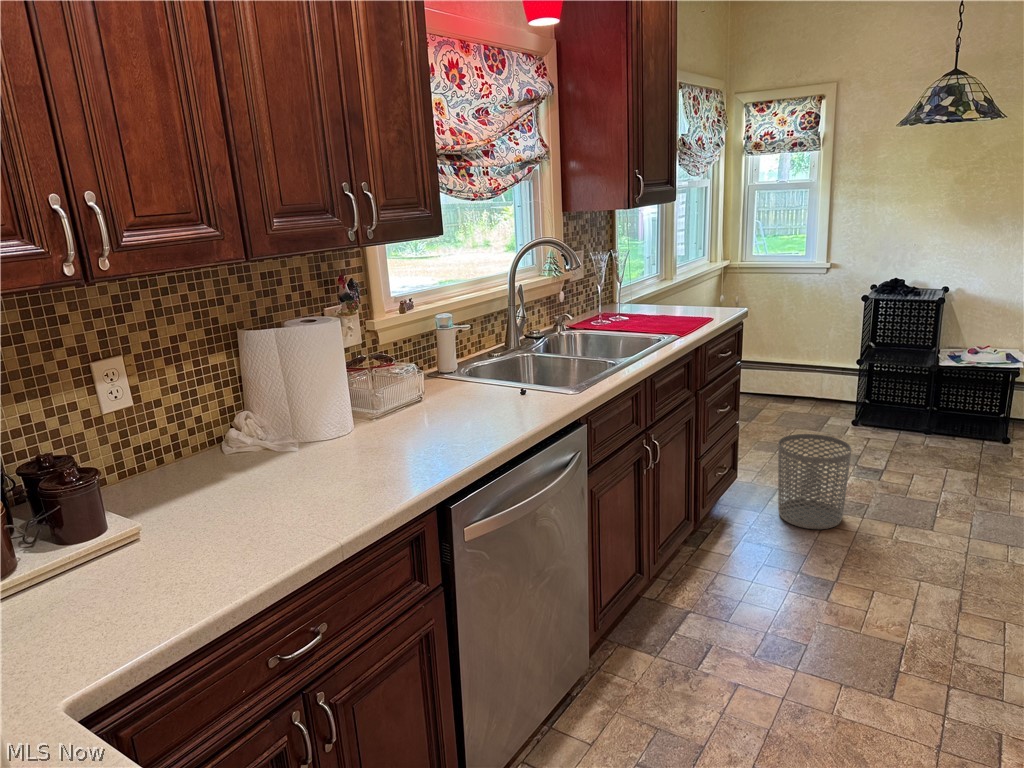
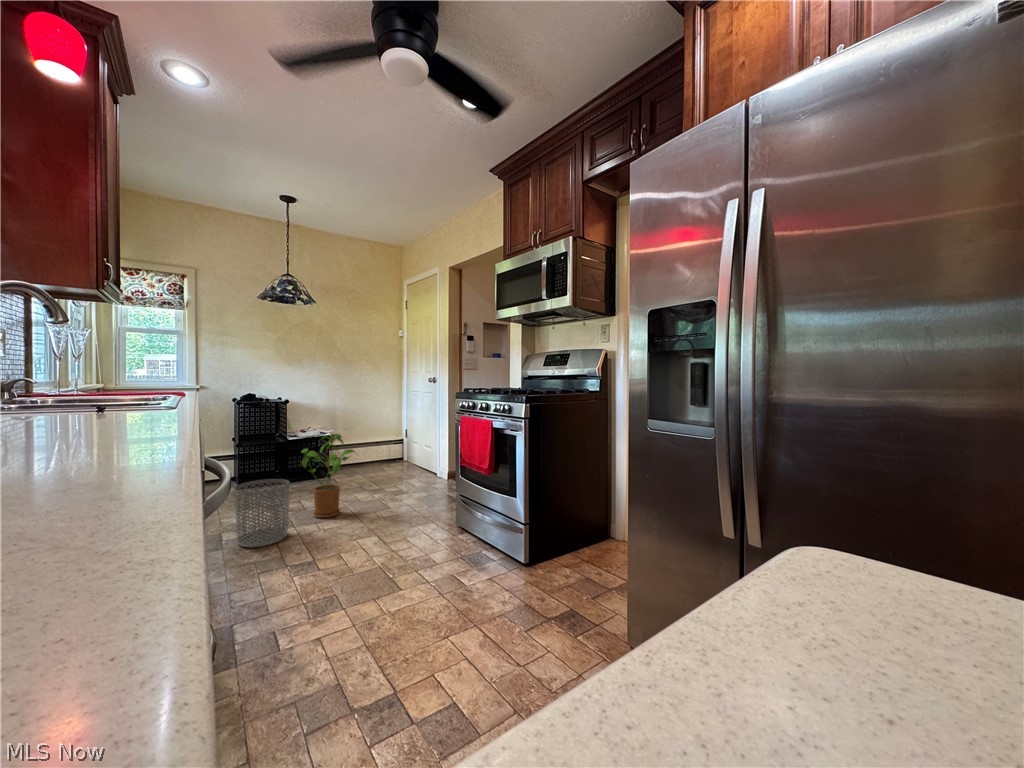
house plant: none [890,385,992,522] -> present [302,434,355,518]

